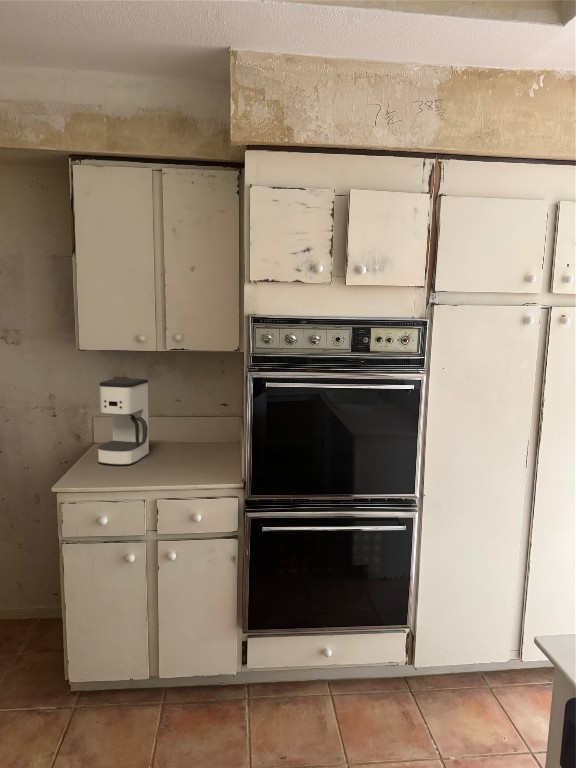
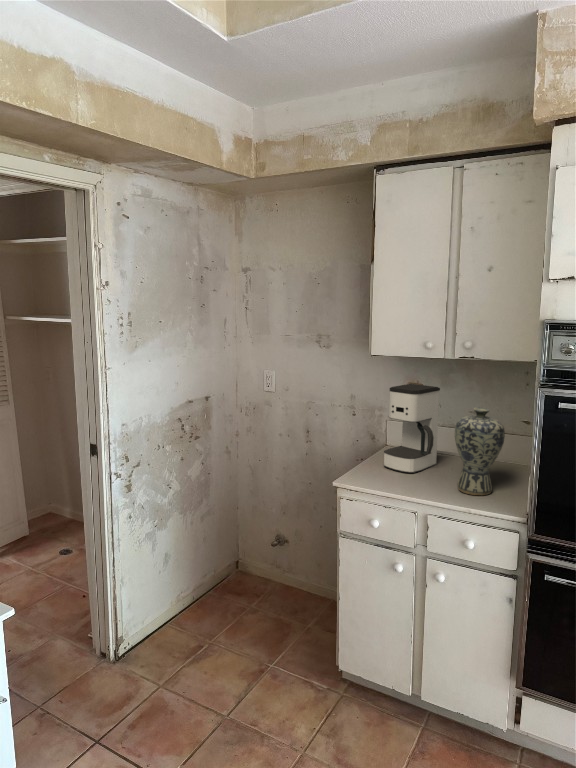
vase: none [172,394,216,474] -> present [455,408,505,495]

